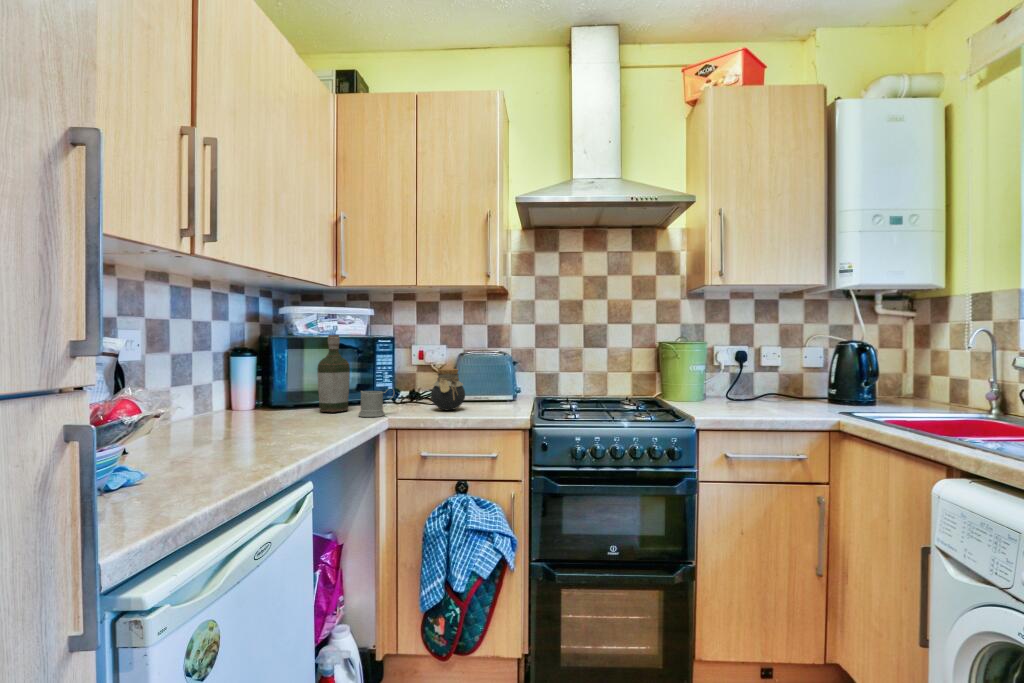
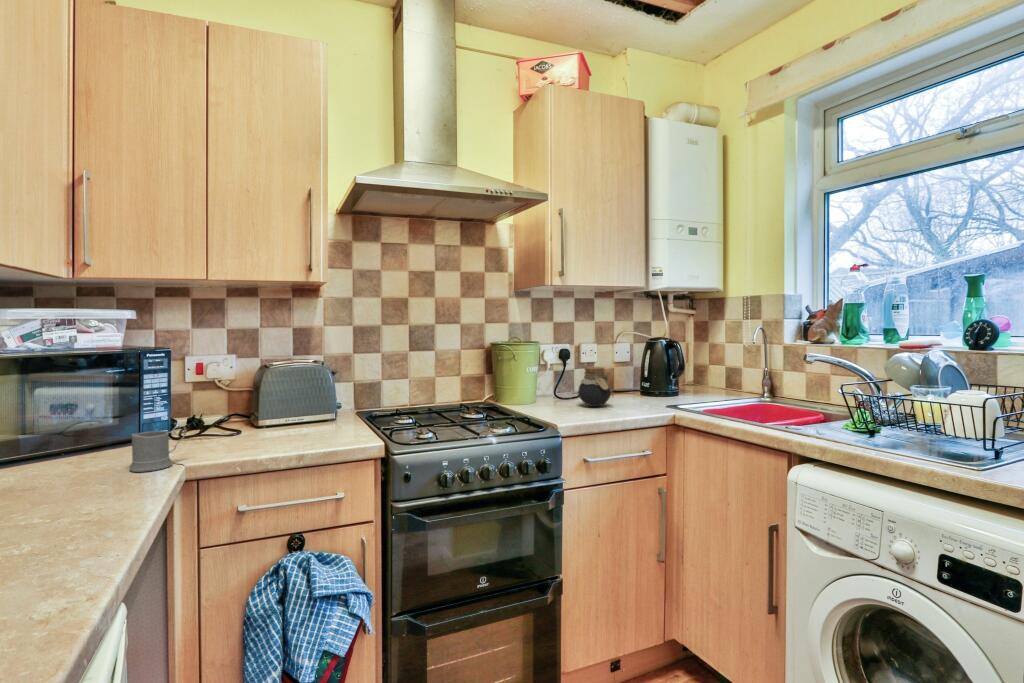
bottle: present [317,335,350,412] -> none [41,352,104,471]
jar: present [431,369,465,410] -> present [578,367,613,407]

